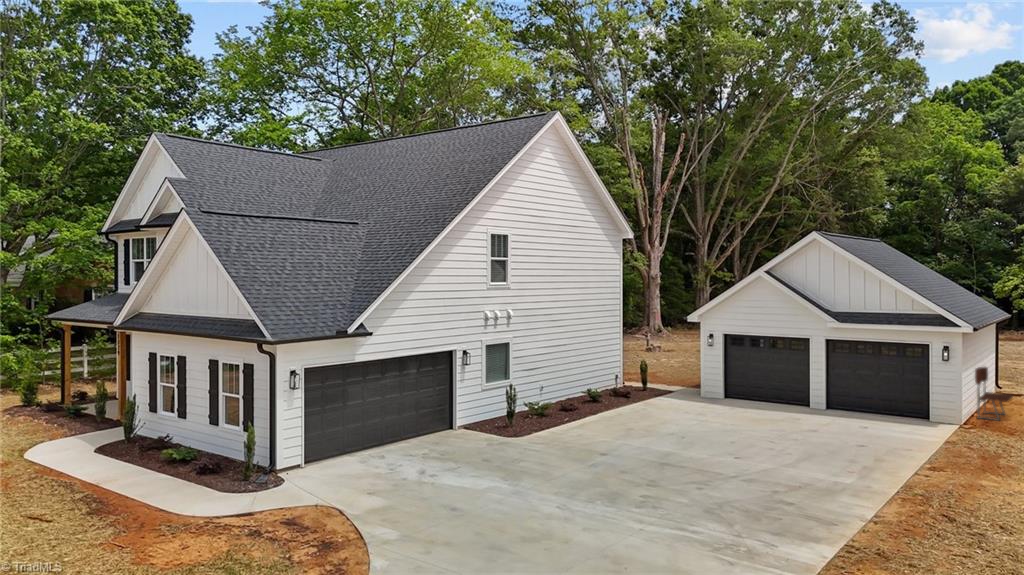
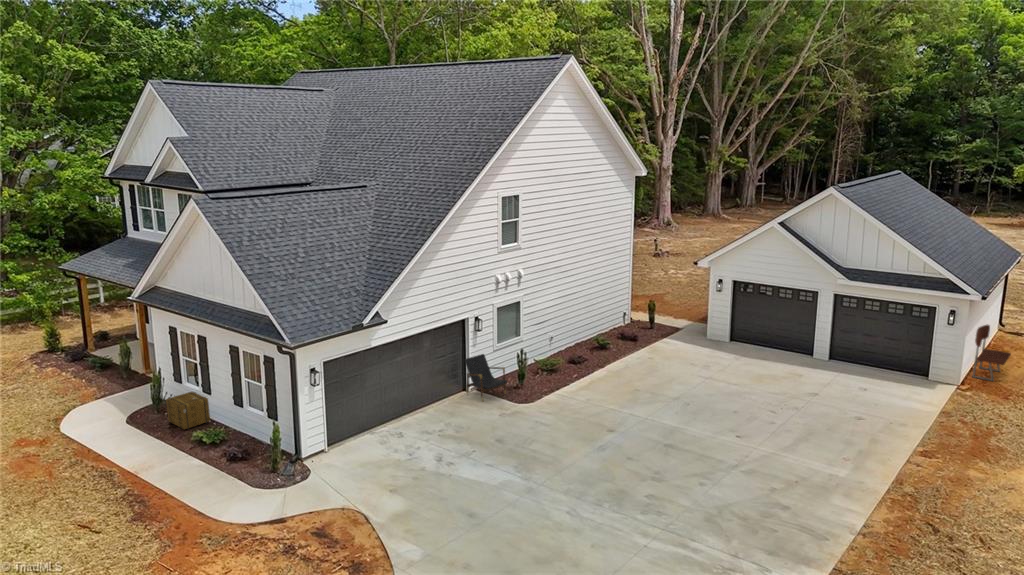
lounge chair: none [453,391,497,436] -> present [465,354,507,402]
cardboard box: none [138,420,182,455] -> present [166,392,210,430]

